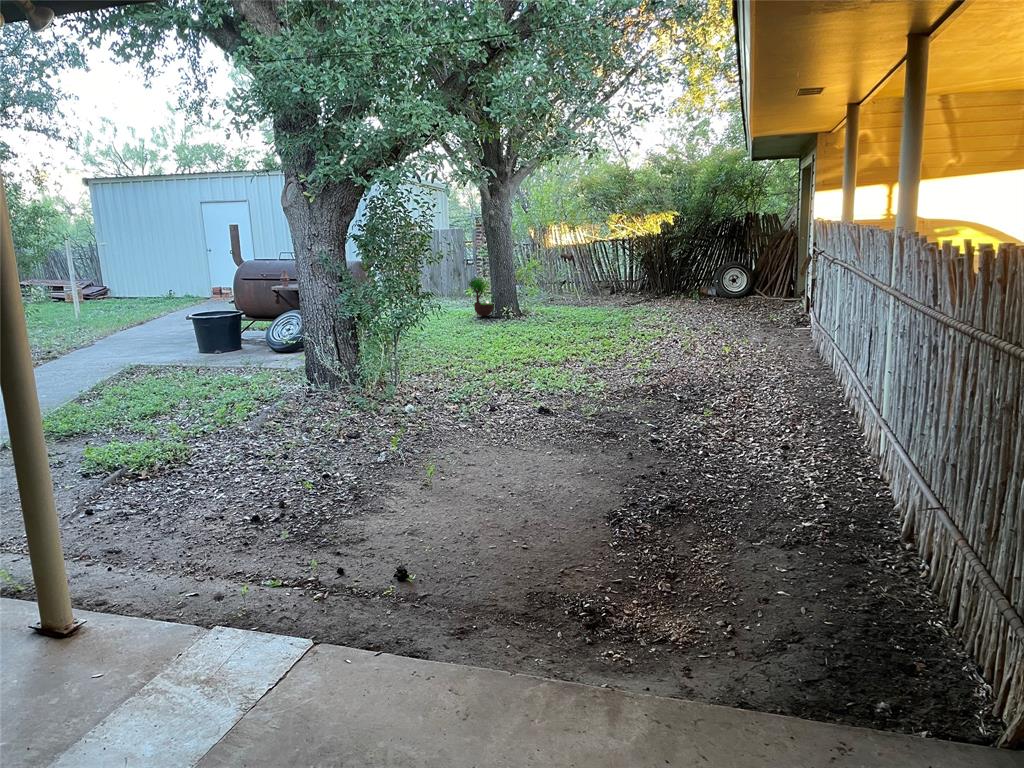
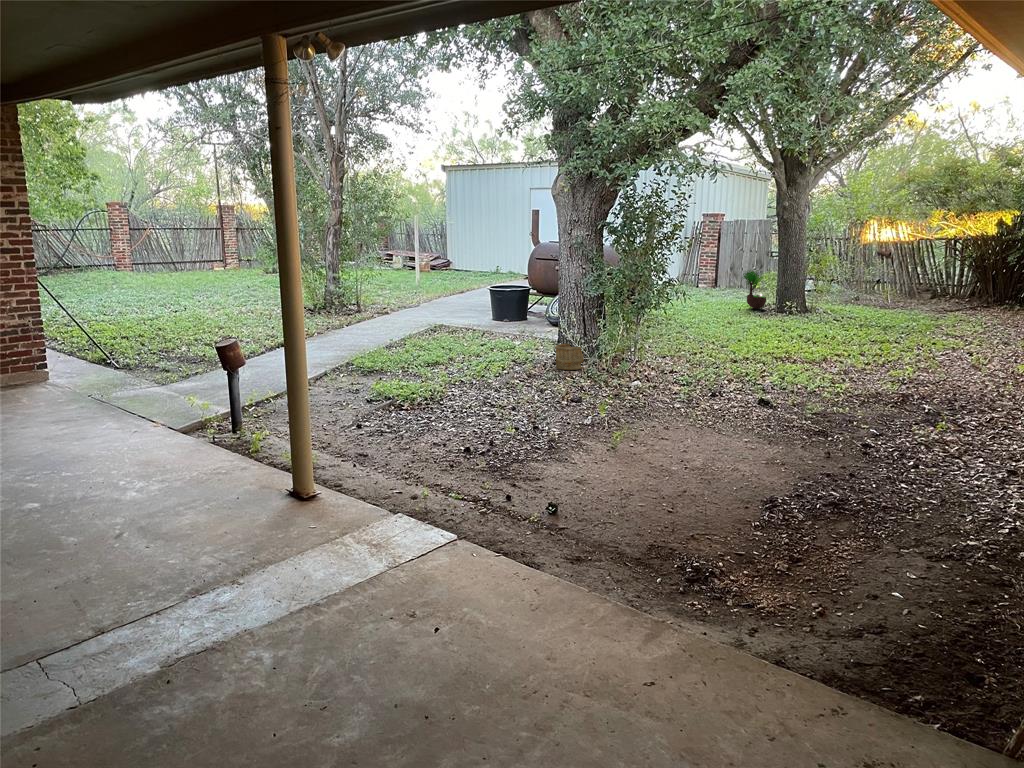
wooden bucket: none [309,371,344,403] -> present [555,343,584,370]

